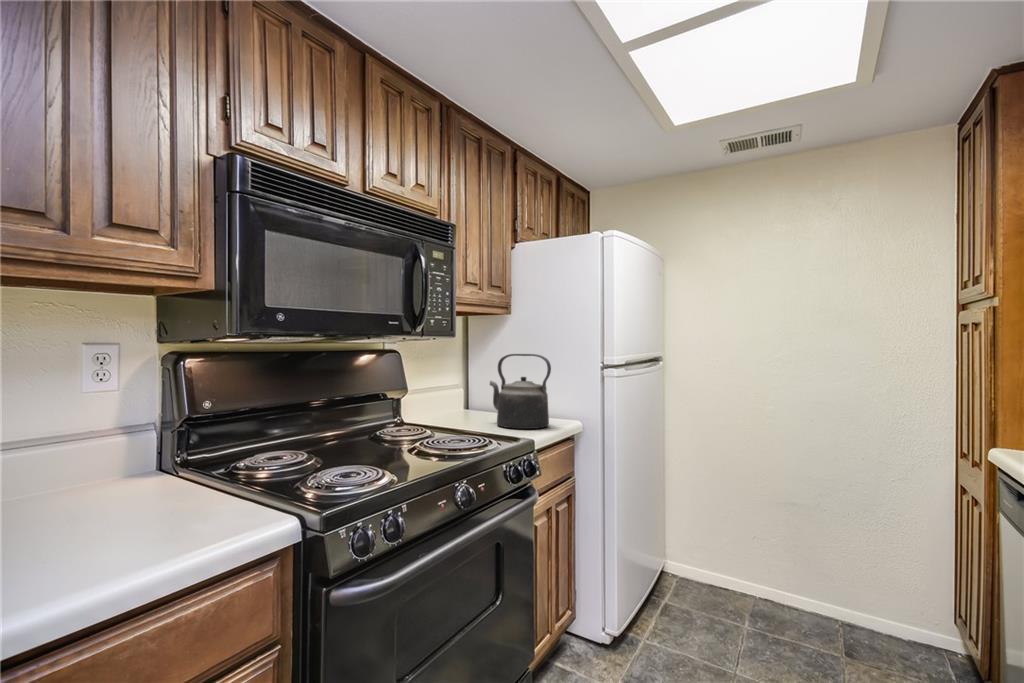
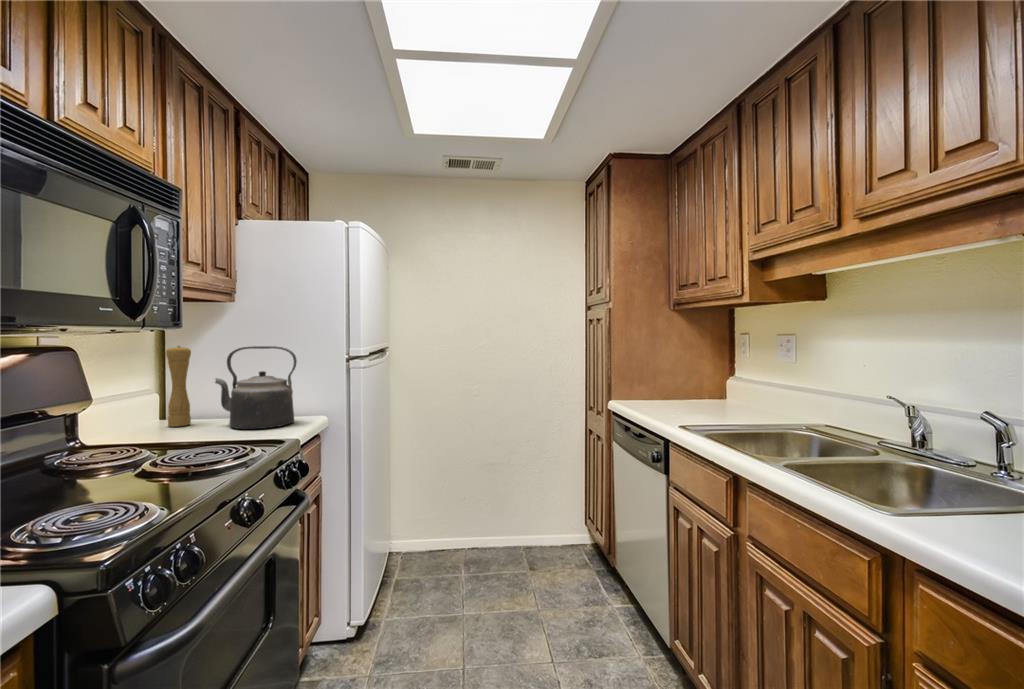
pepper mill: none [459,353,476,420] -> present [166,346,191,427]

